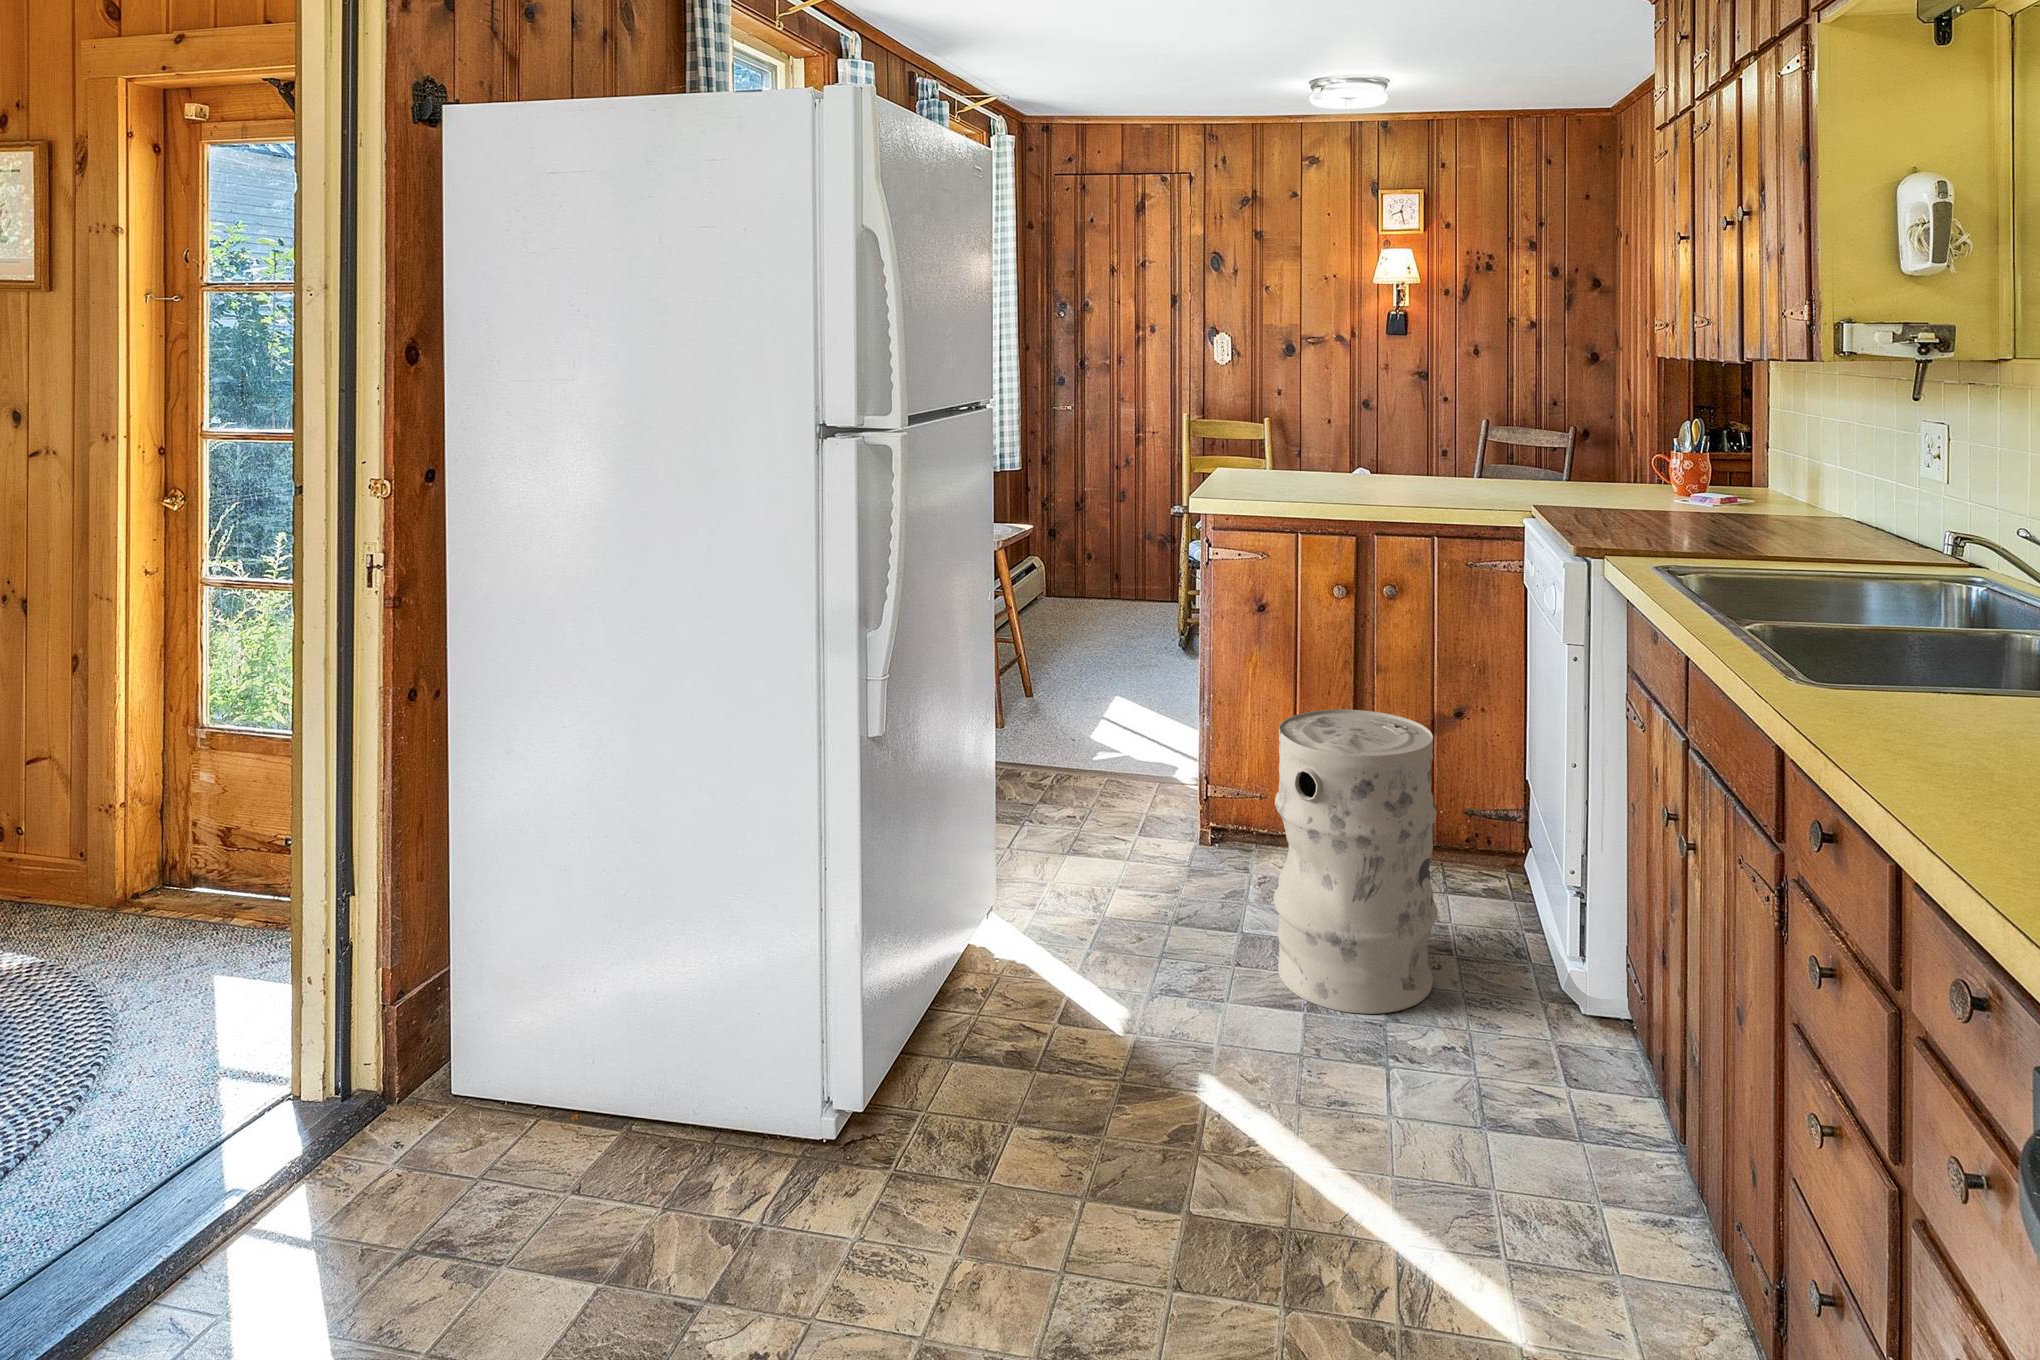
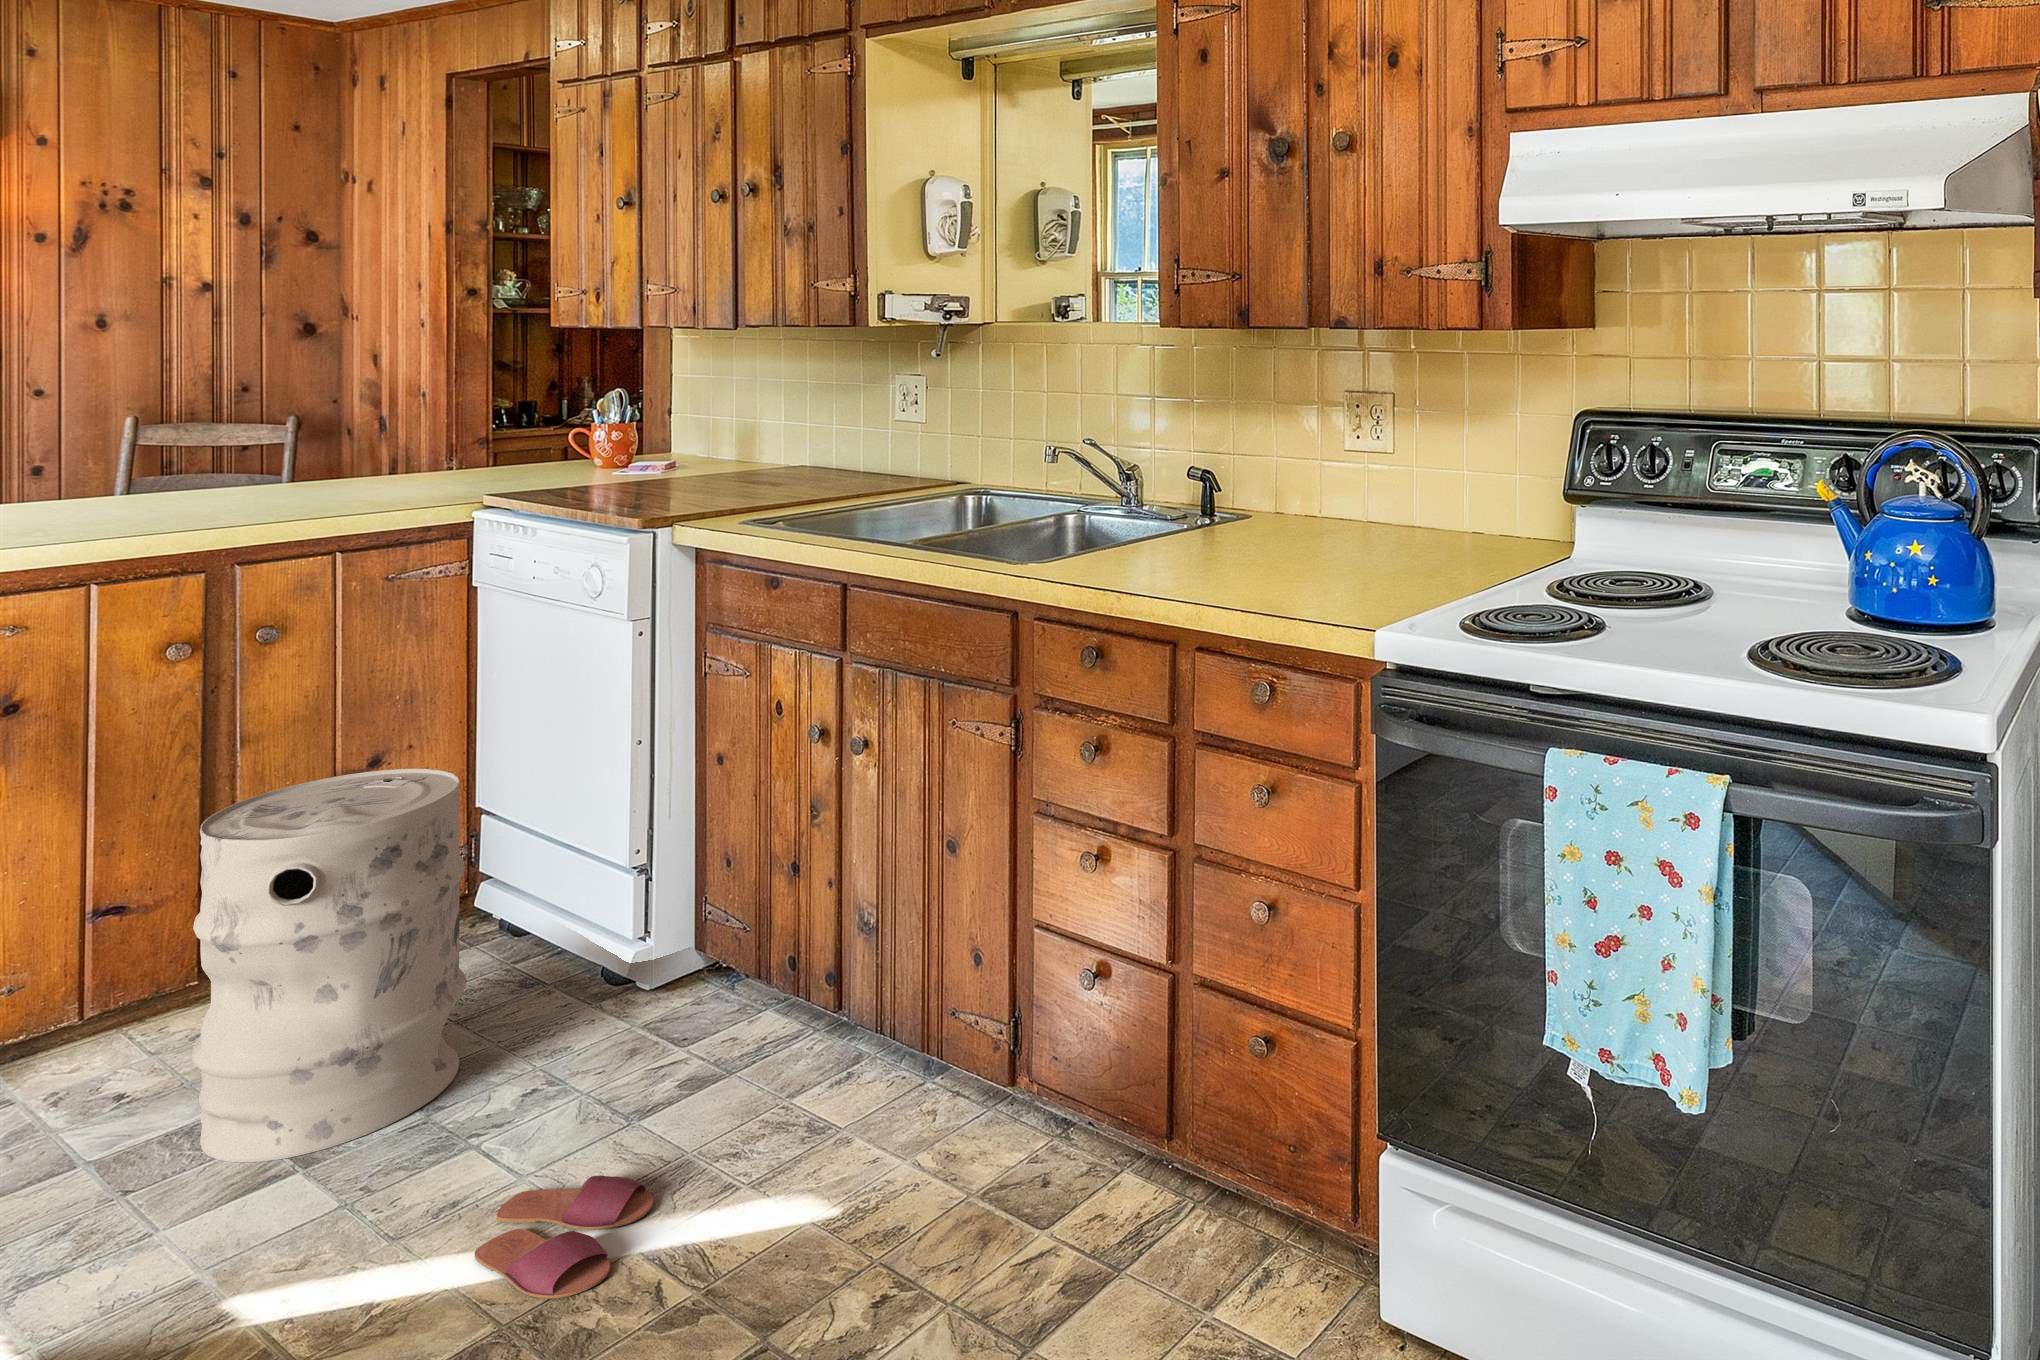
slippers: none [1317,1127,1443,1250] -> present [475,1176,654,1298]

